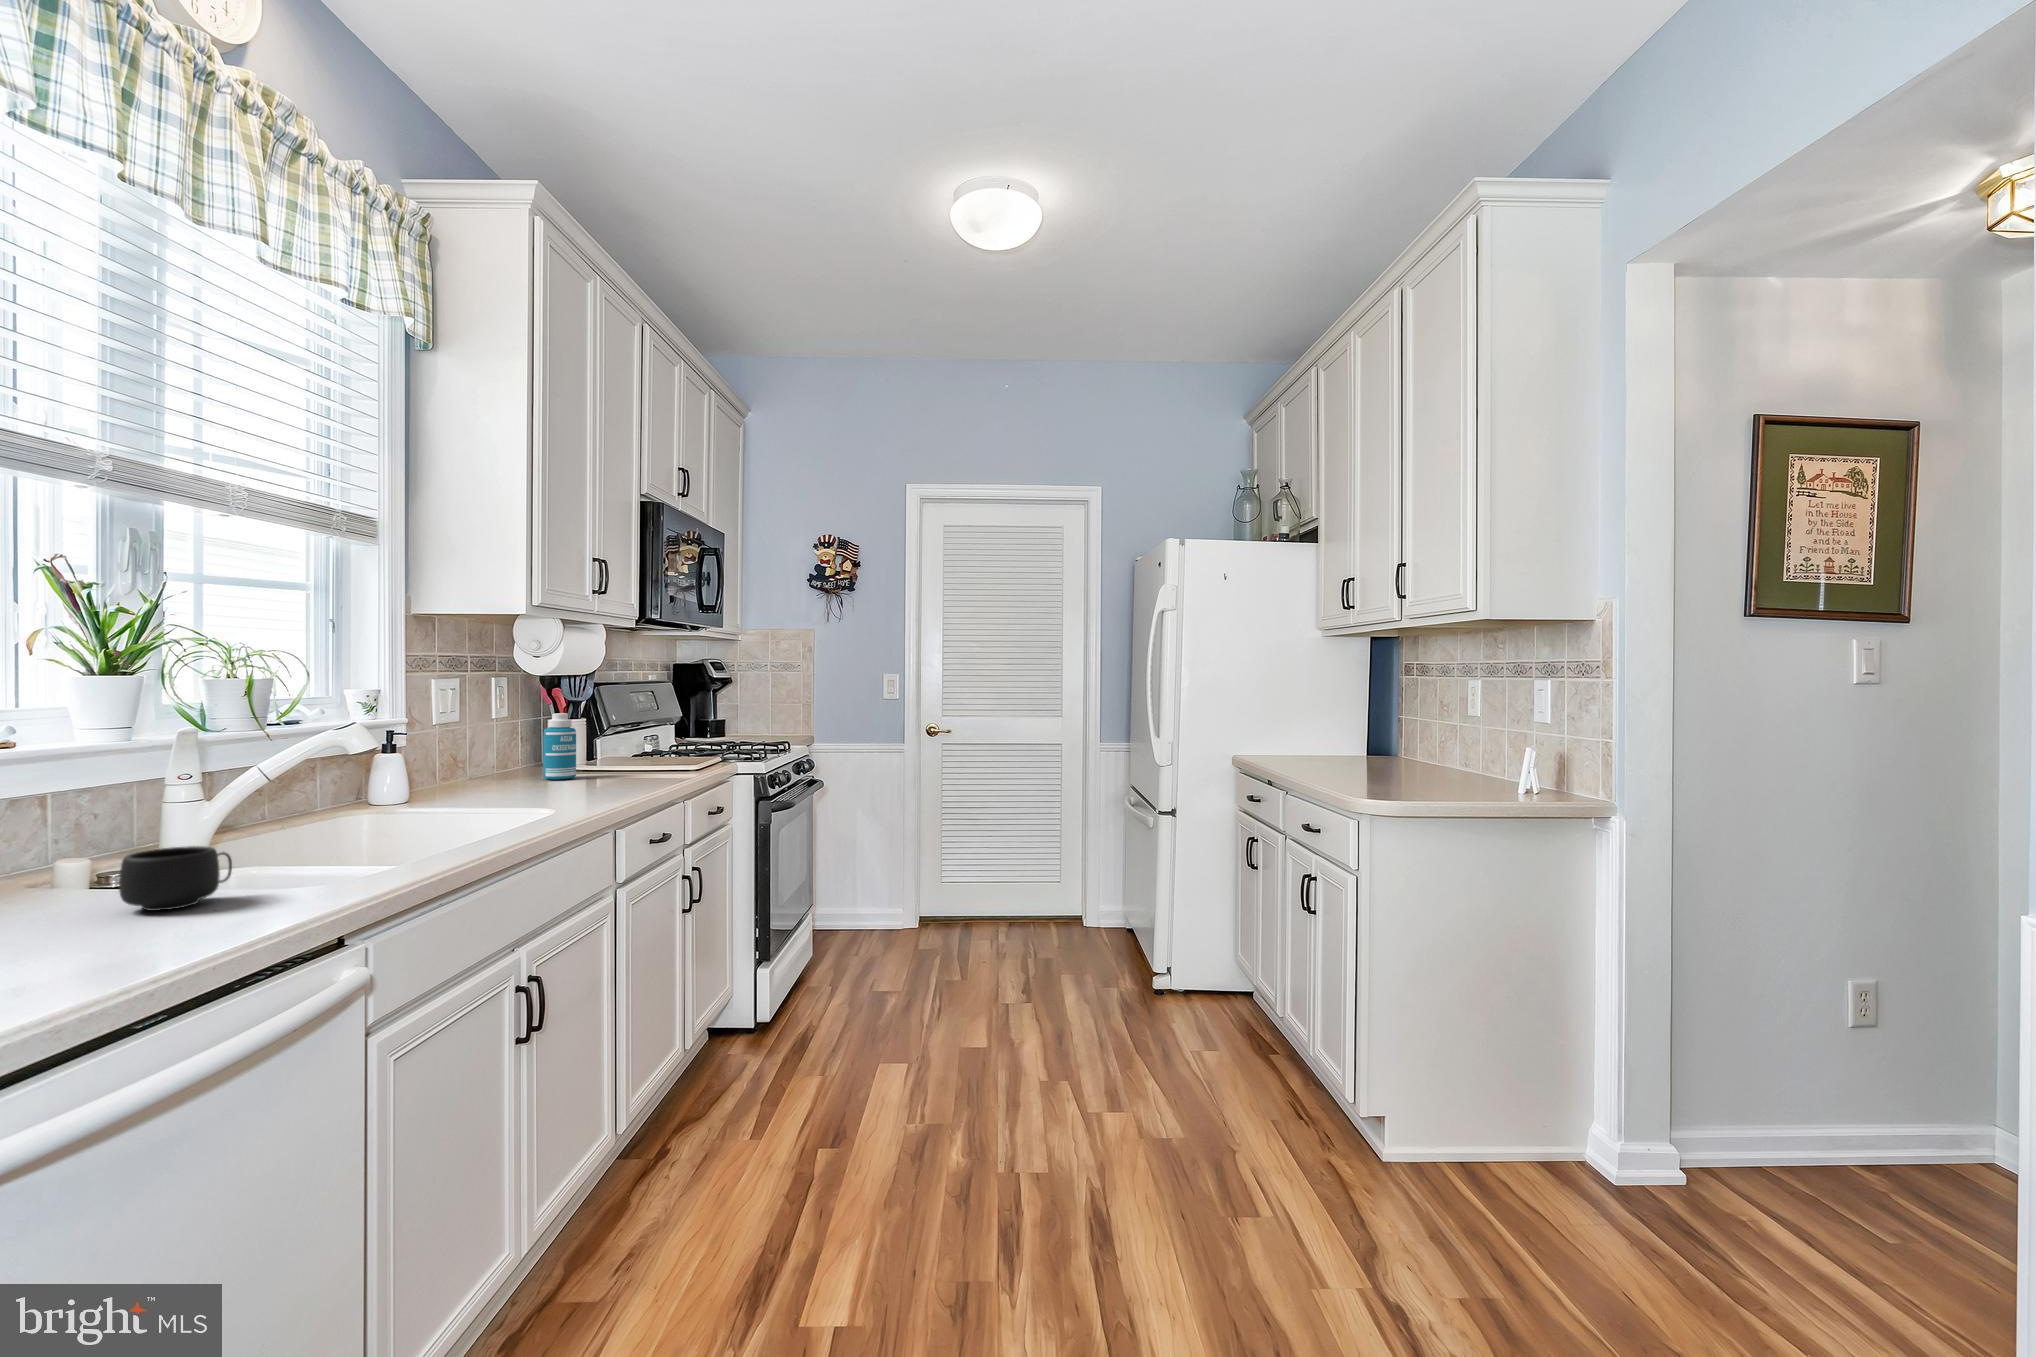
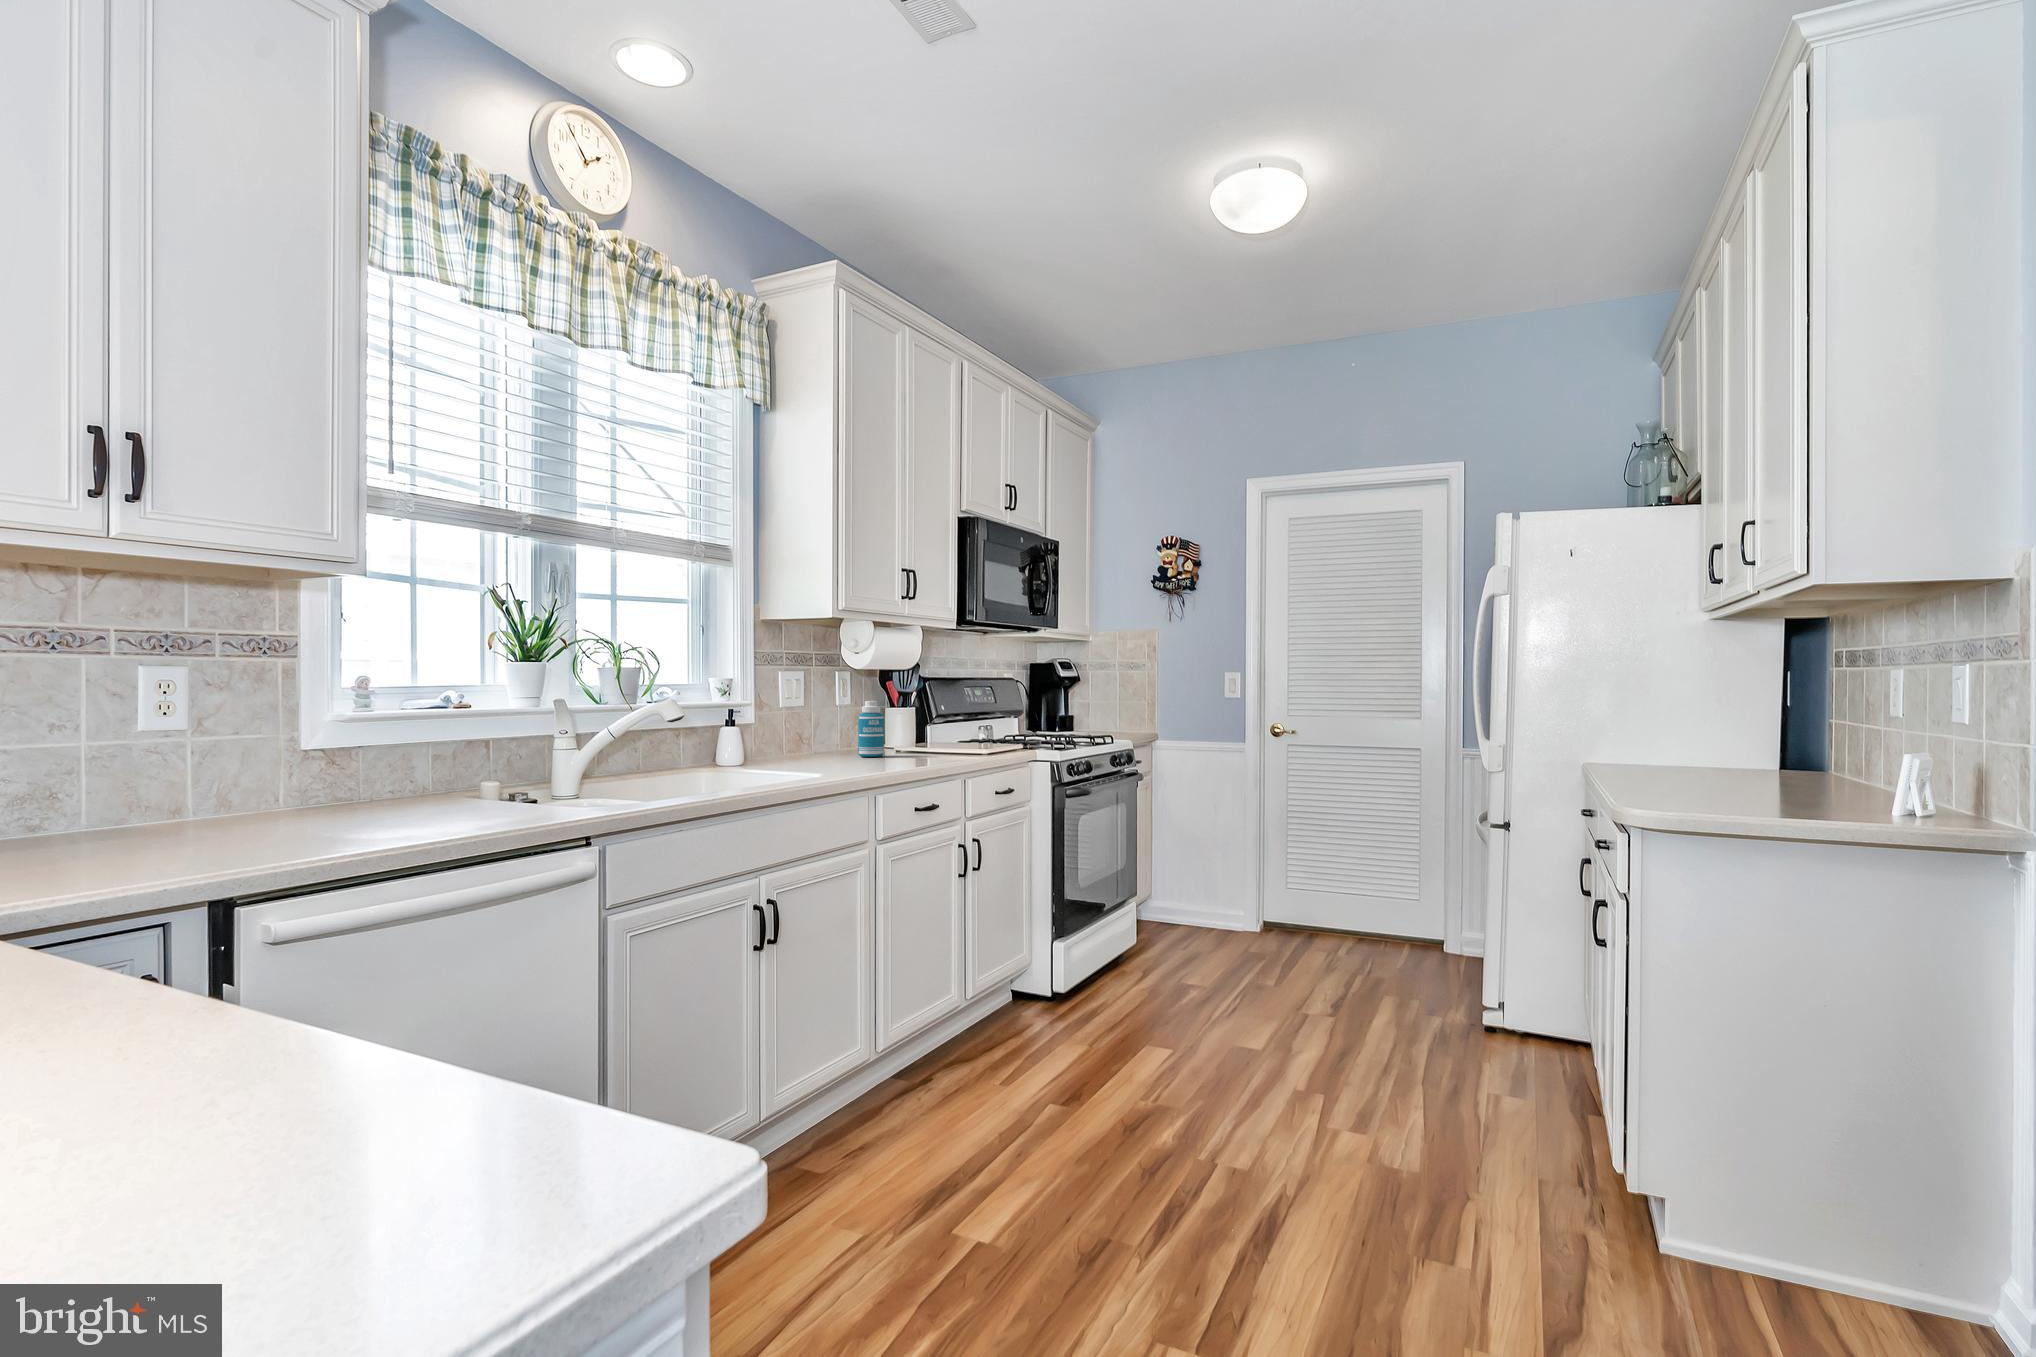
mug: present [119,846,232,911] -> none [486,773,551,812]

